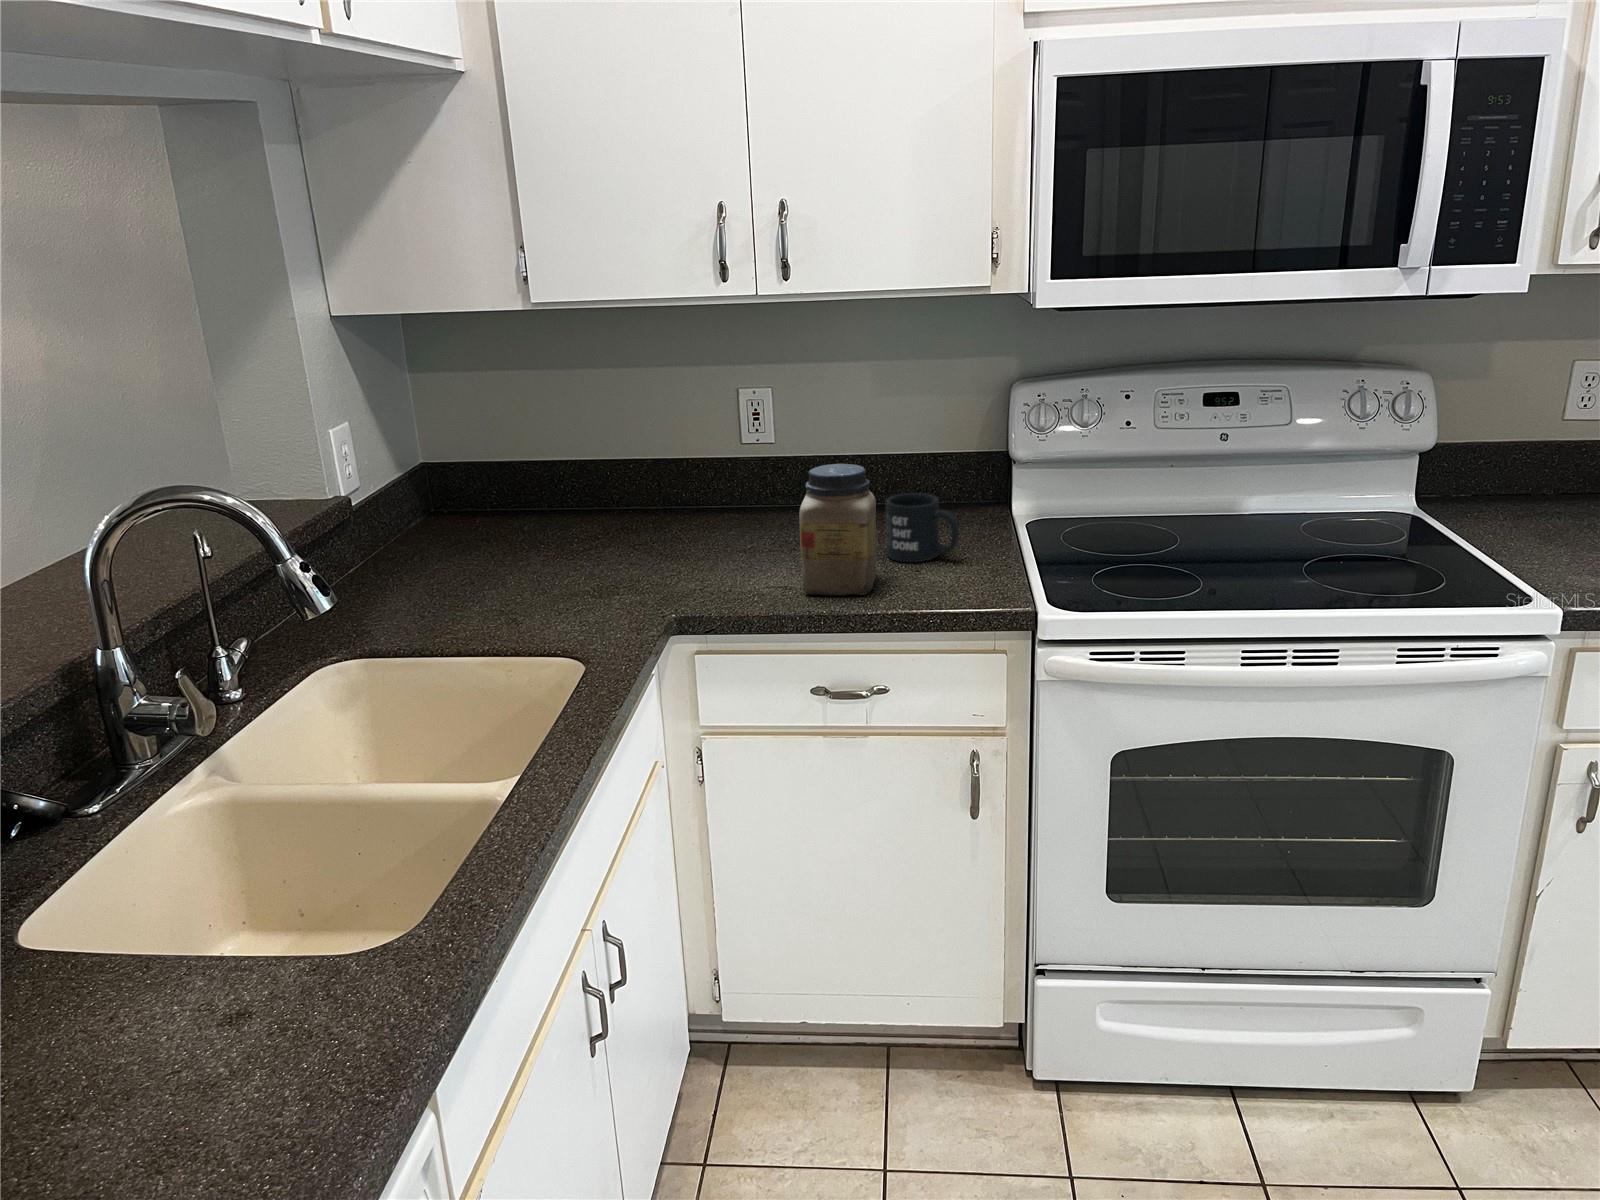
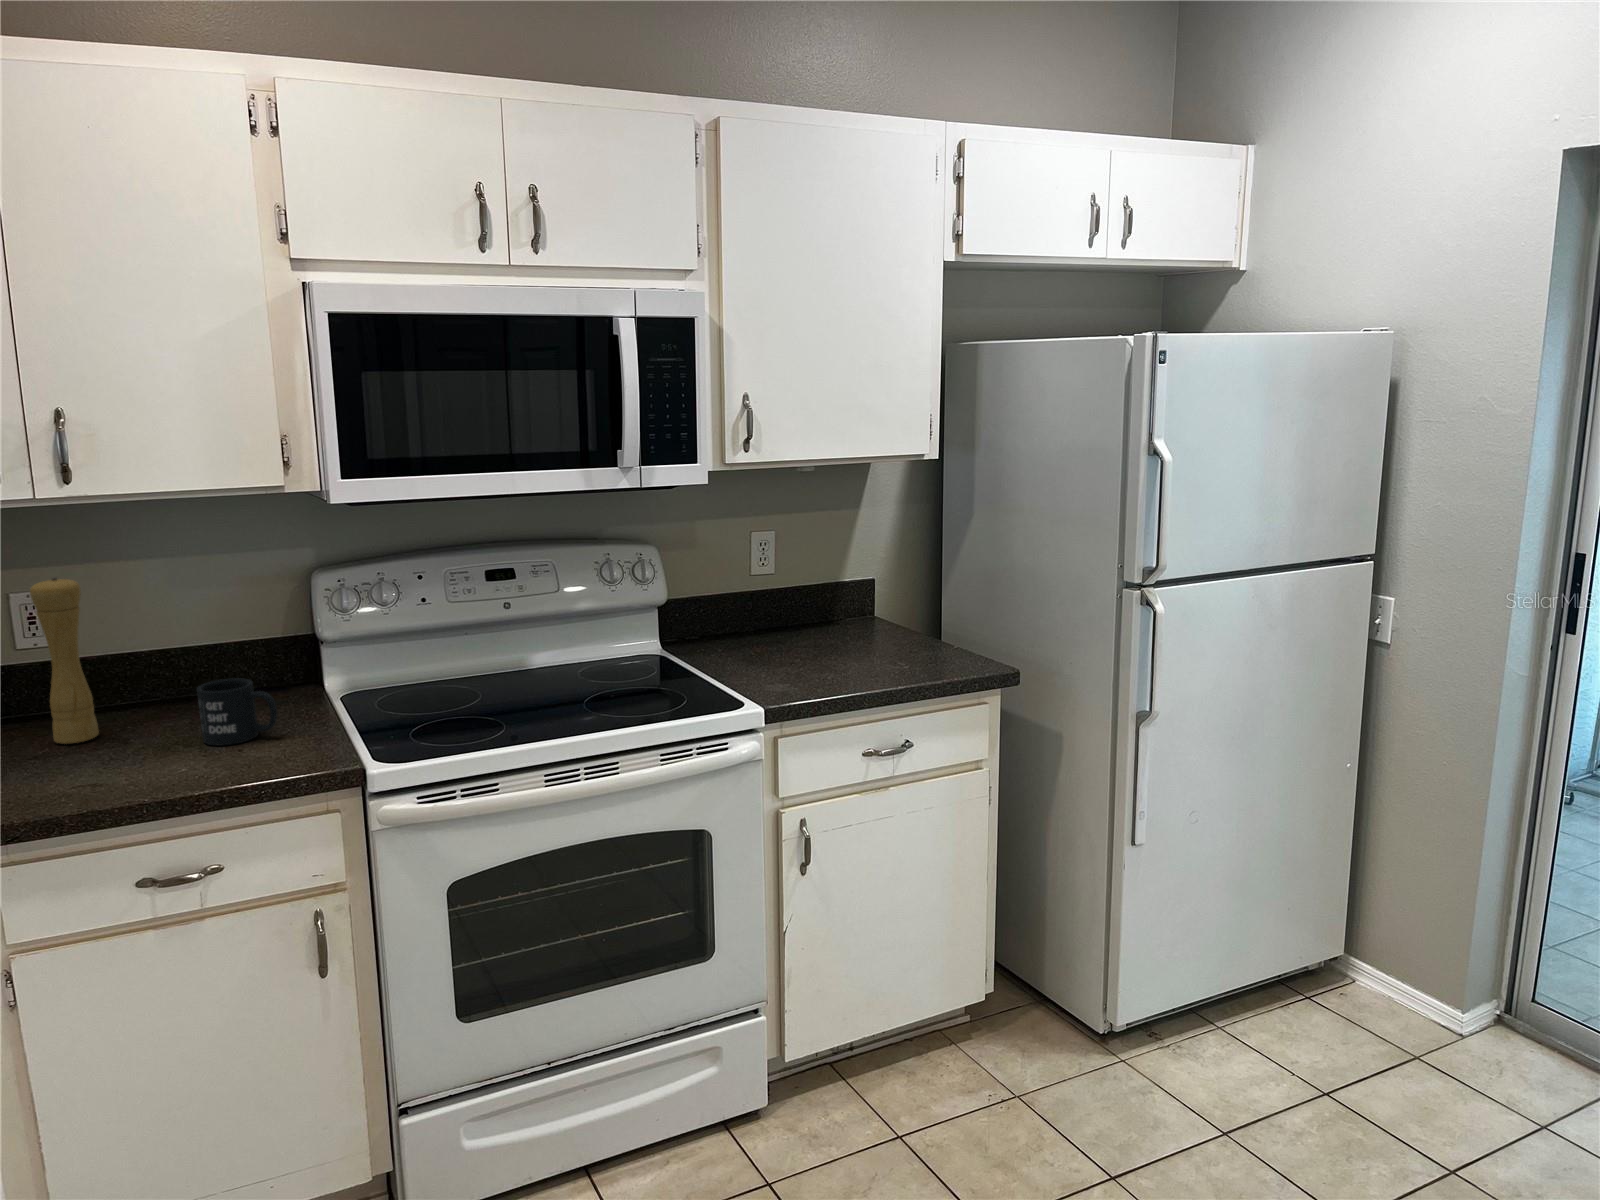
pepper mill: none [751,376,800,539] -> present [30,577,99,744]
jar: present [799,464,877,595] -> none [106,655,195,789]

